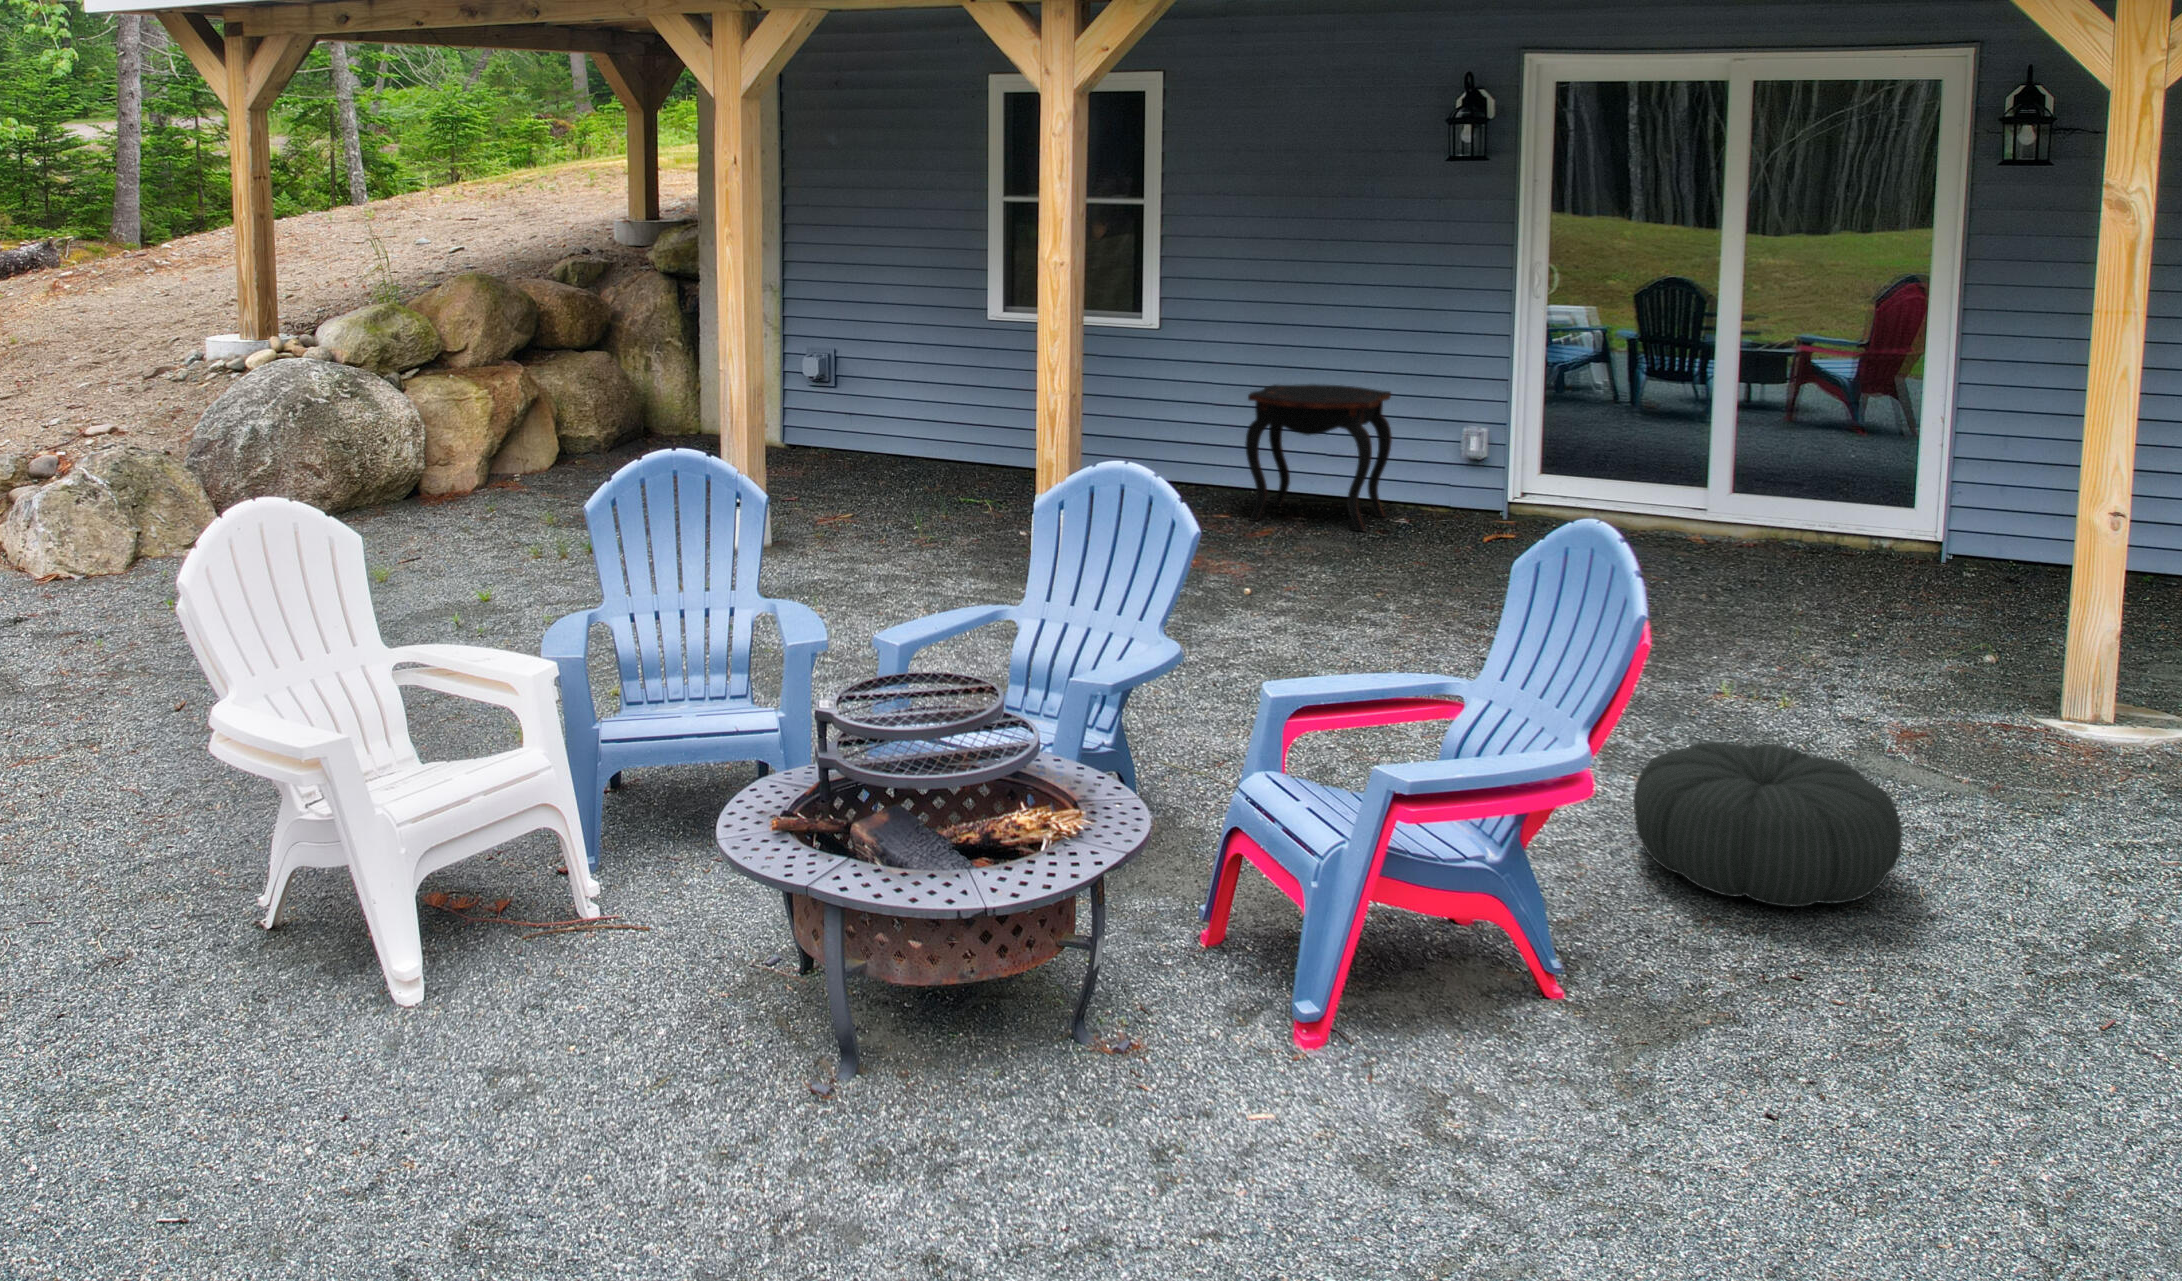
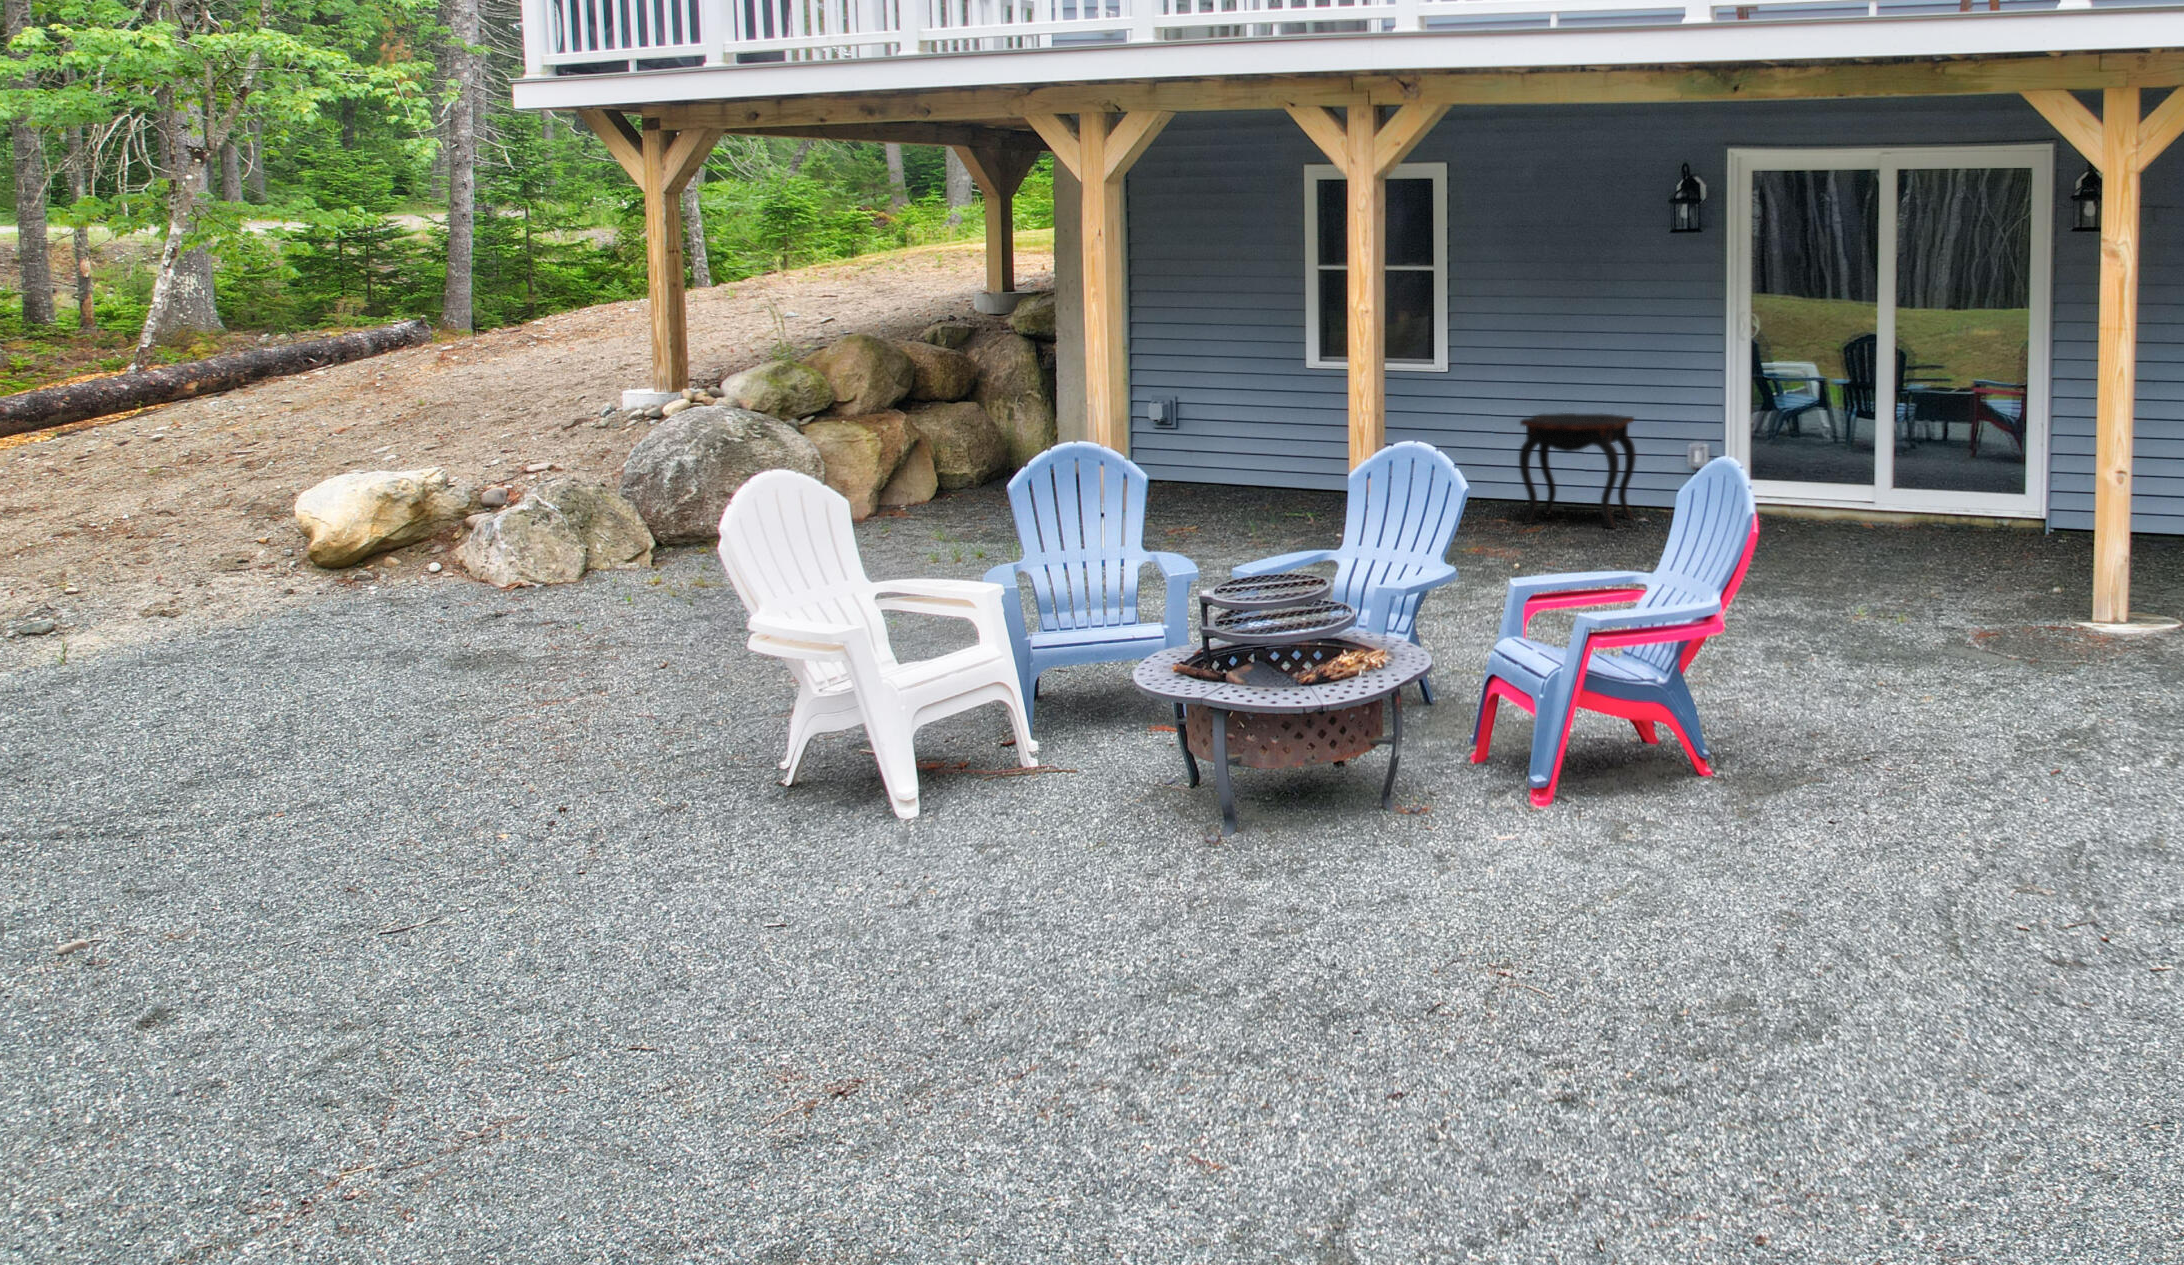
pouf: present [1633,742,1902,907] -> none [1777,627,1948,726]

